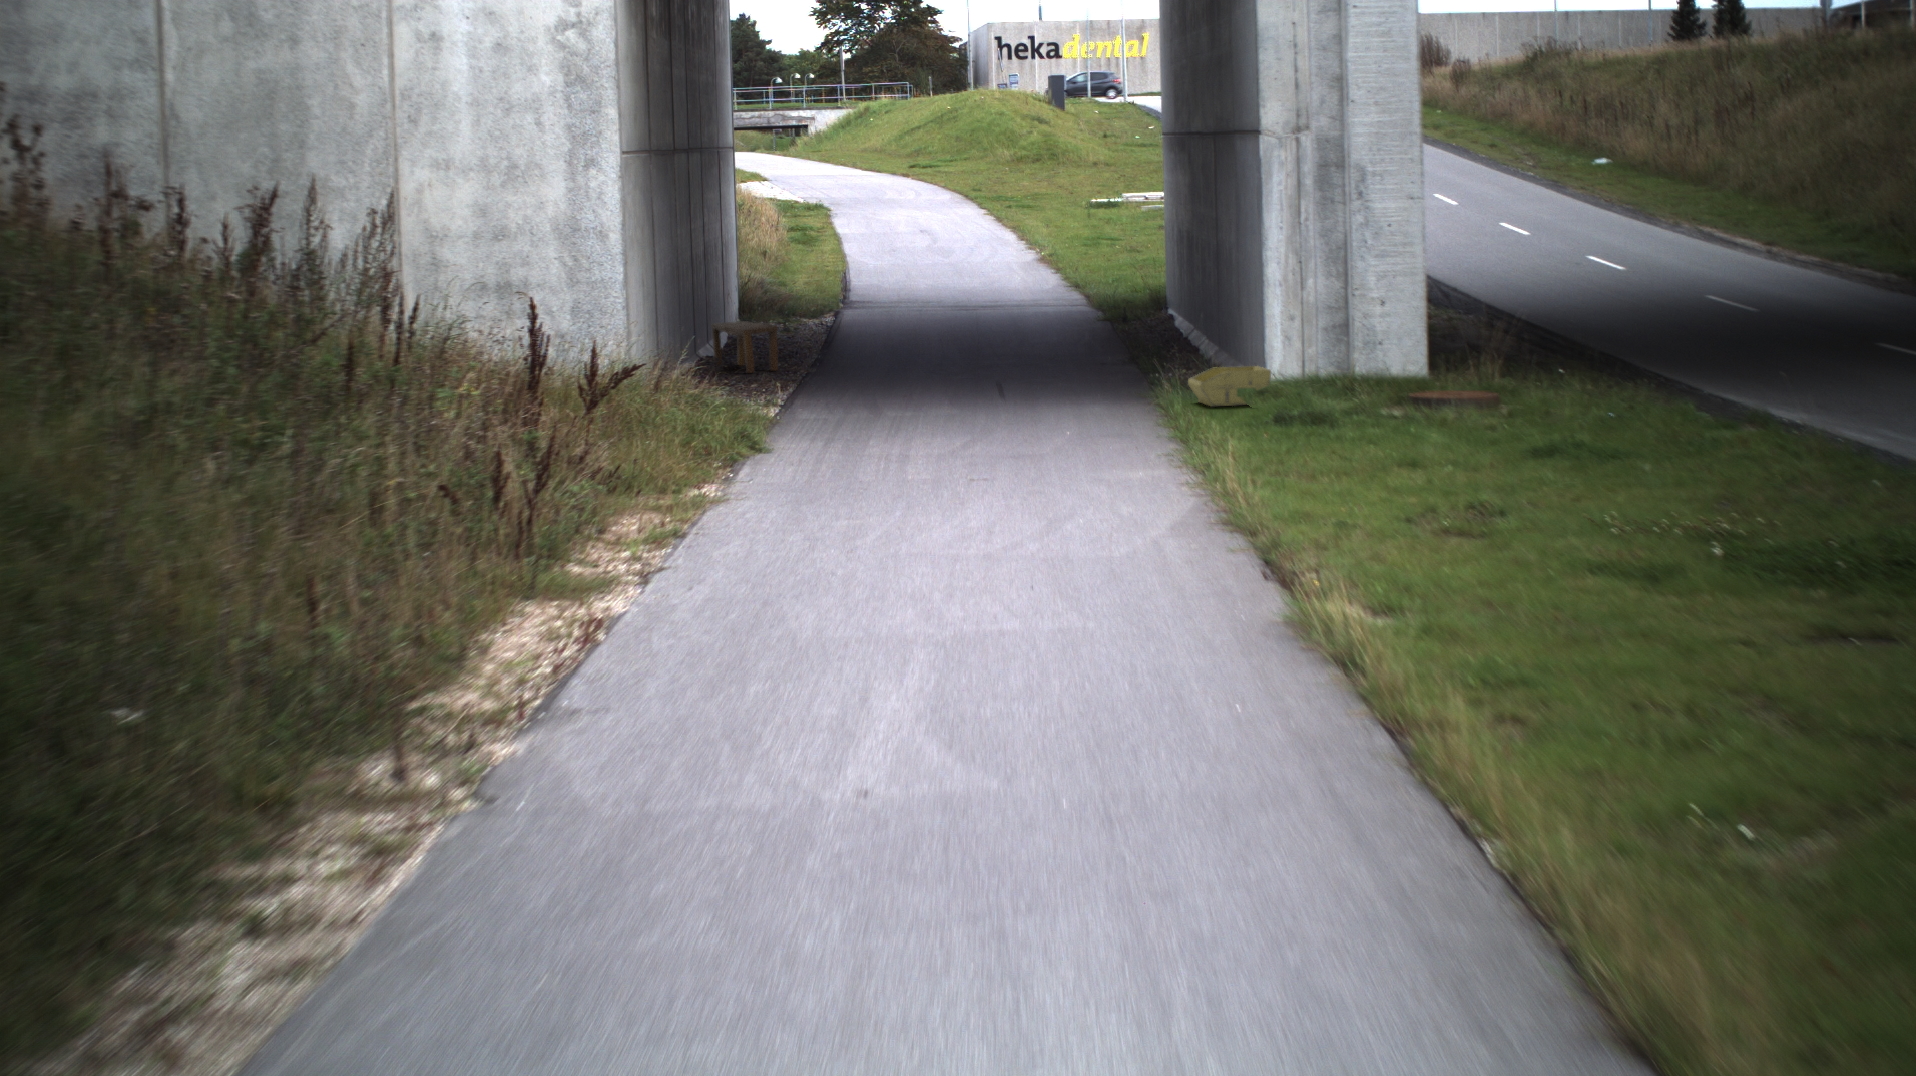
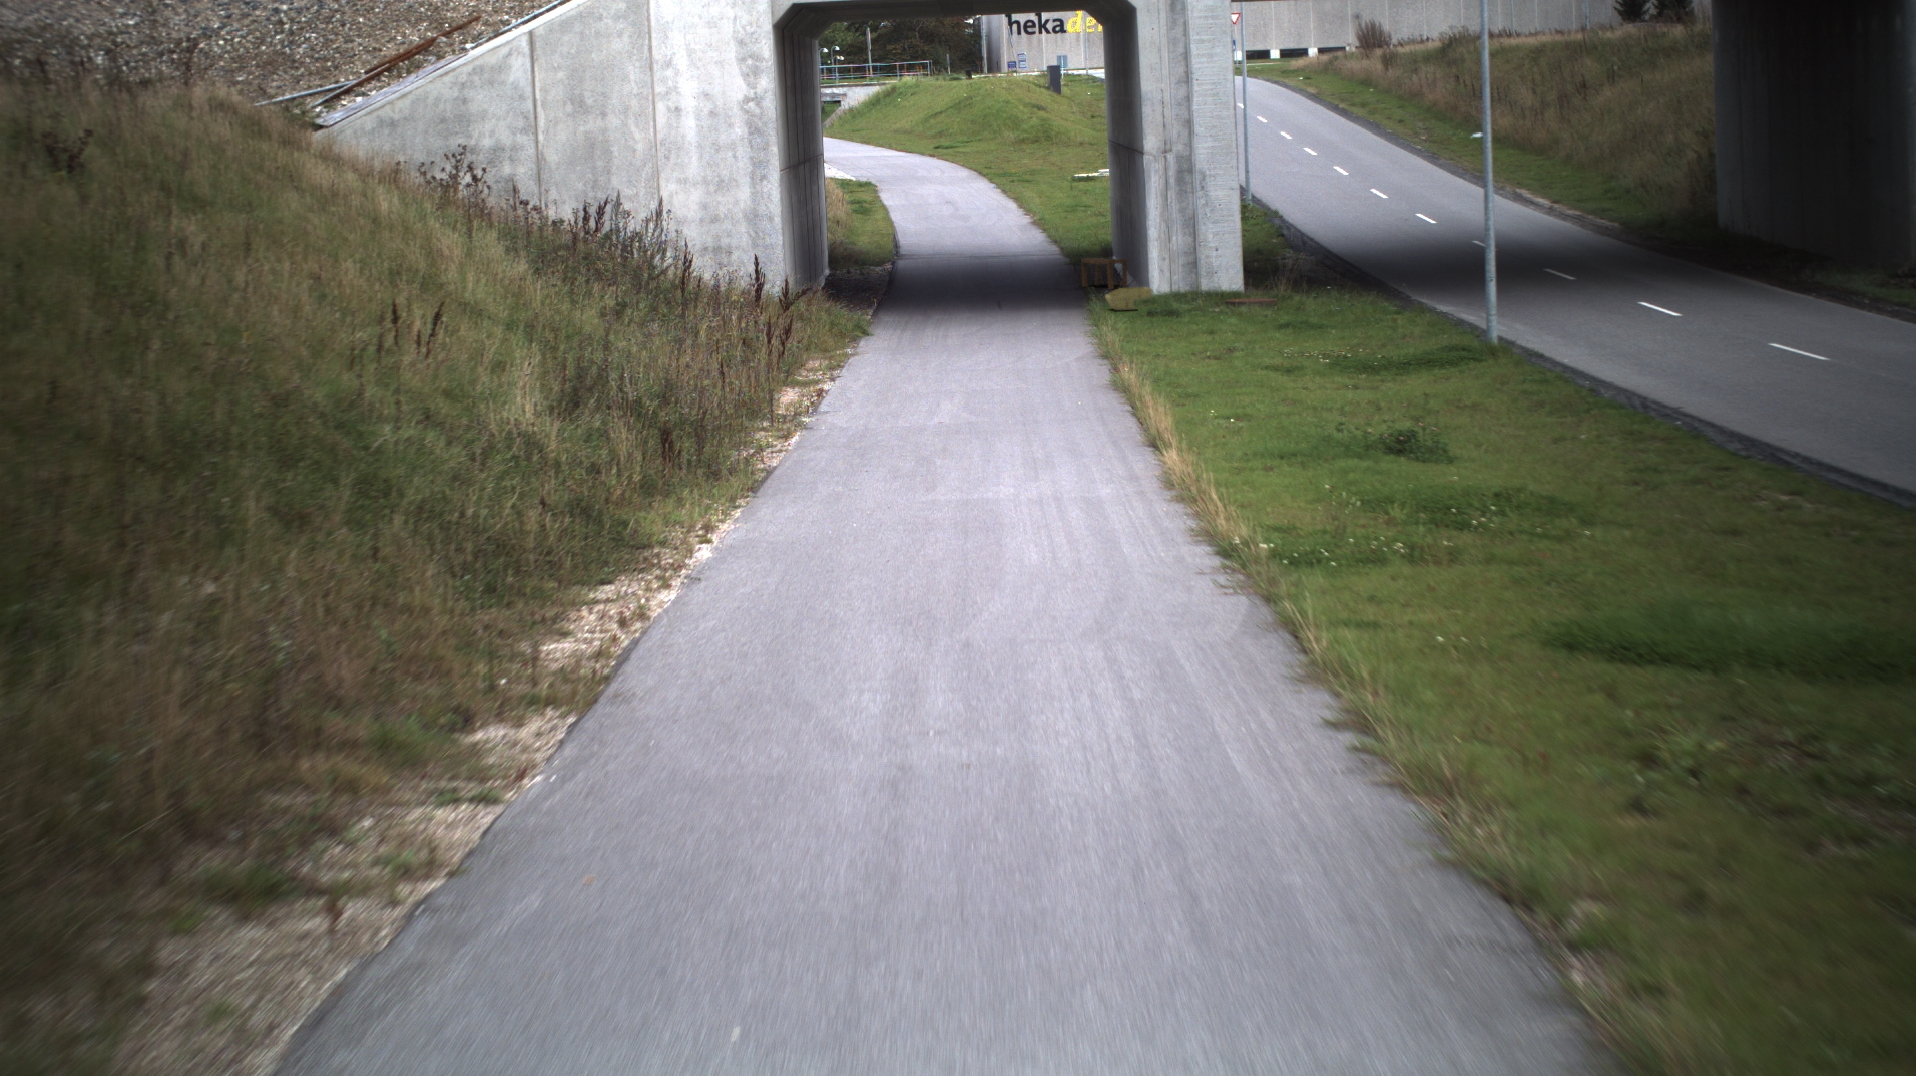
bench: present [711,321,778,373] -> present [1081,258,1128,289]

